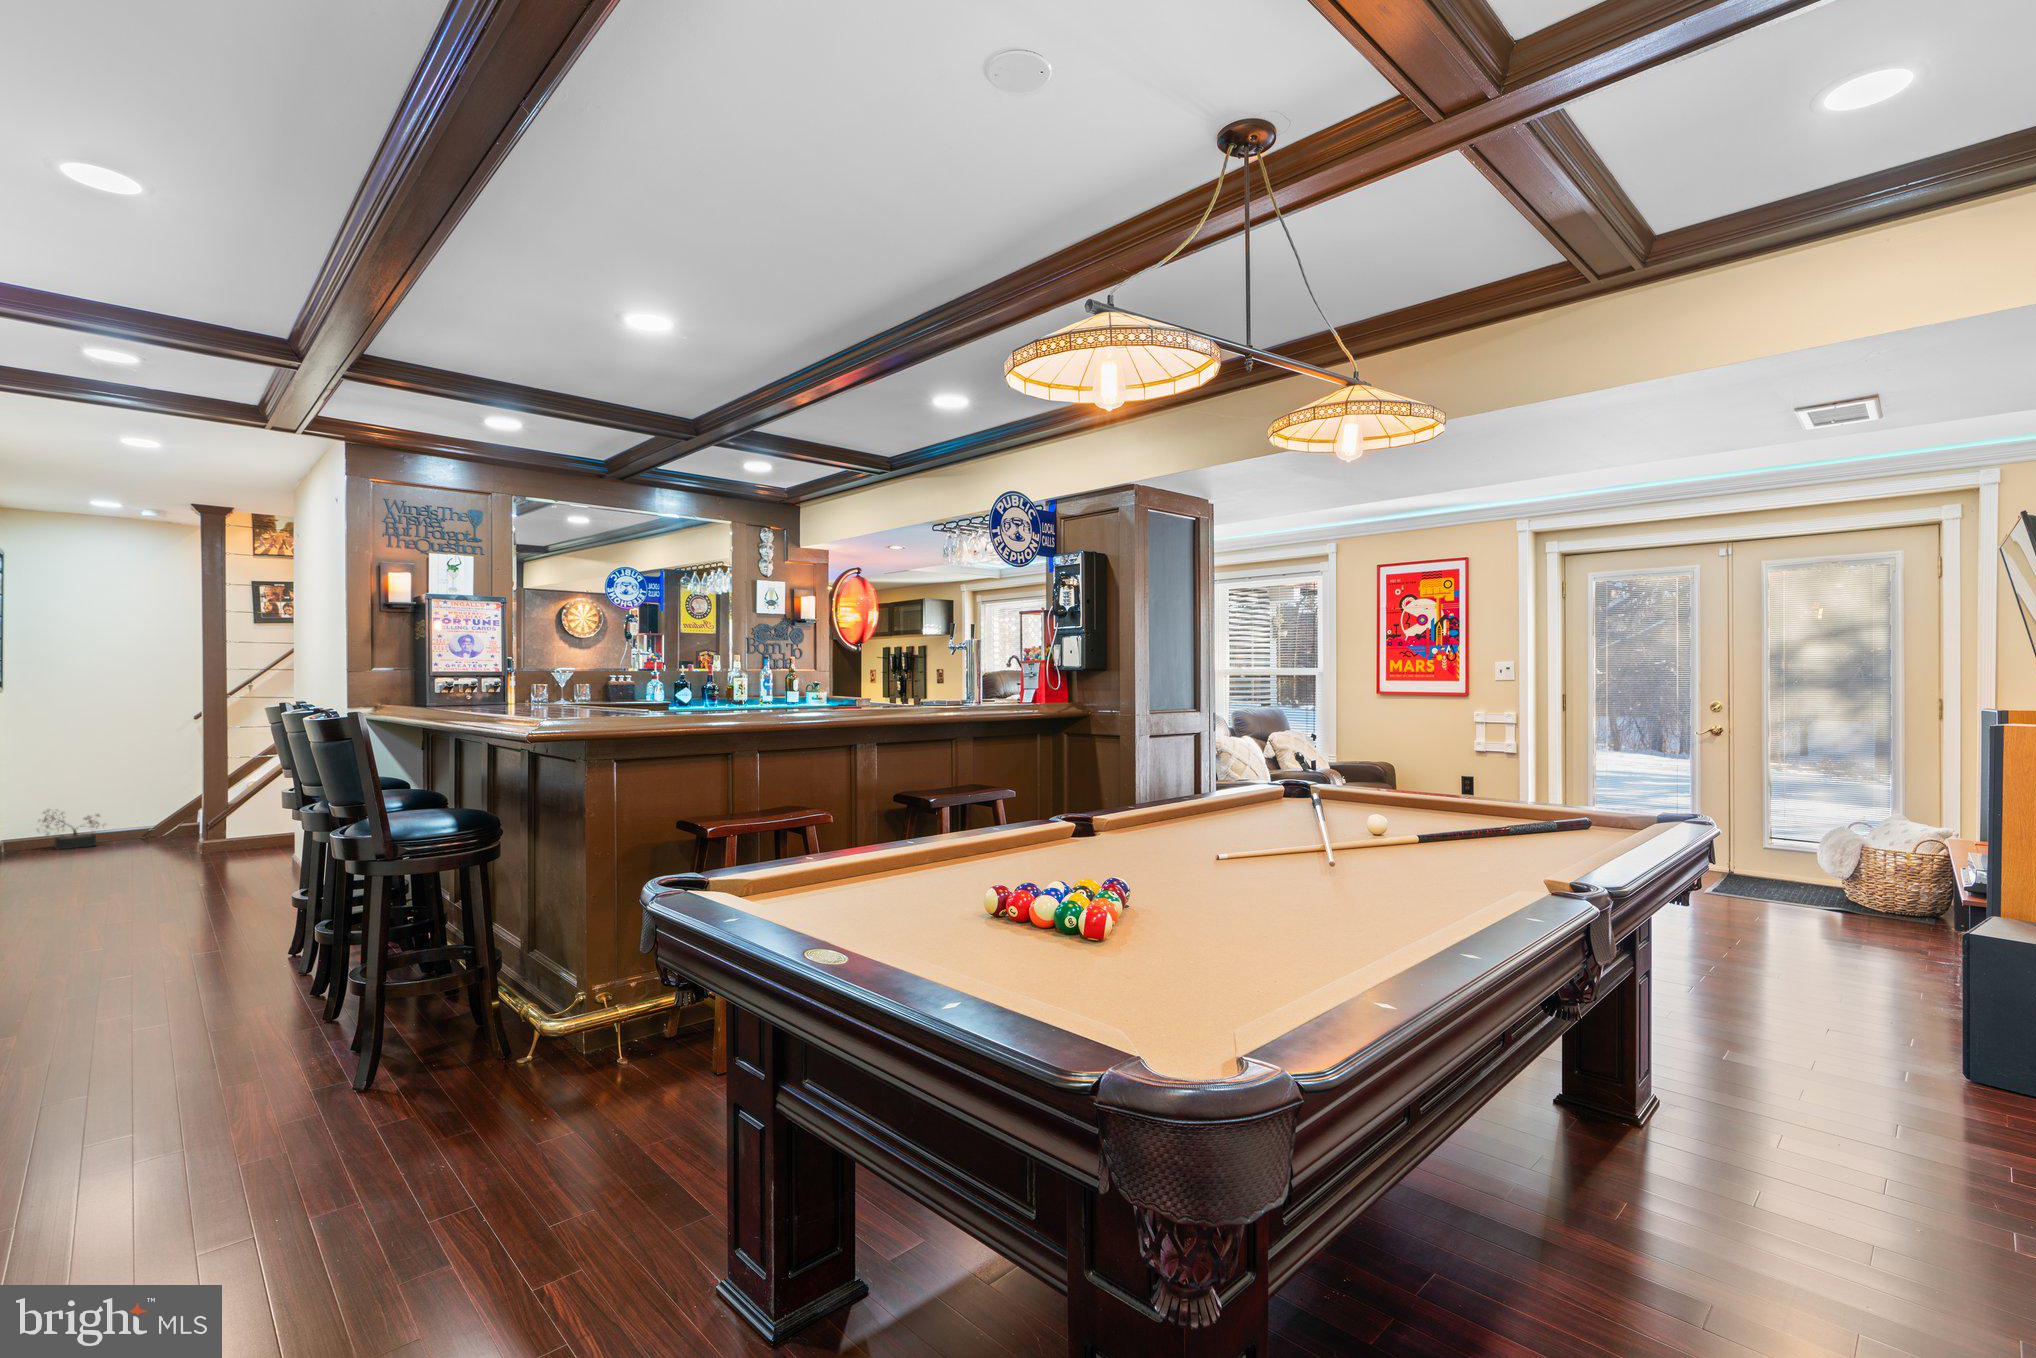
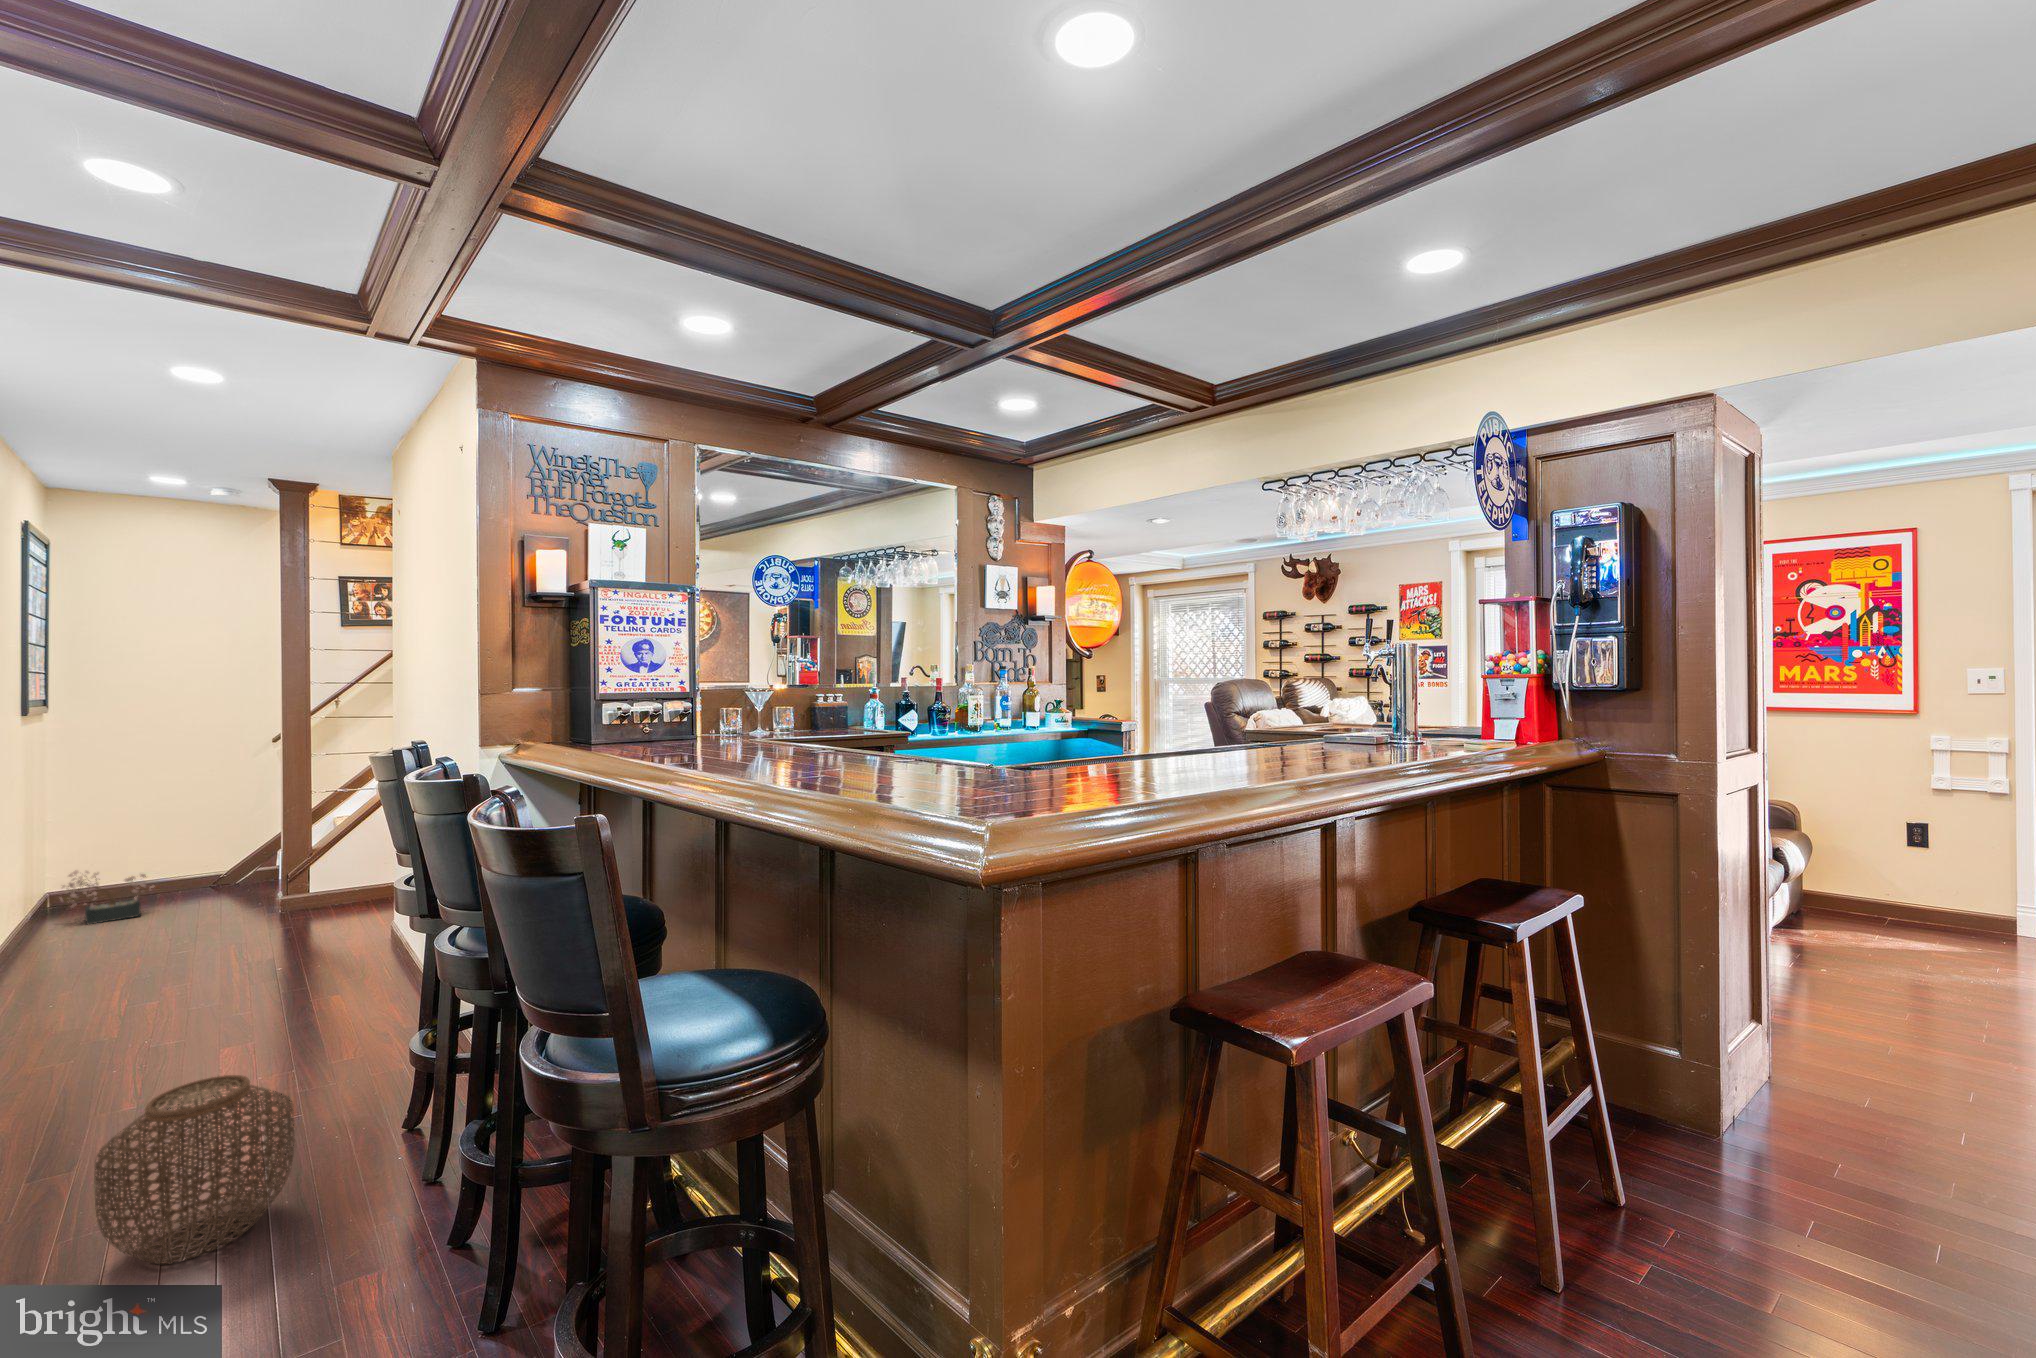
woven basket: none [122,870,224,959] -> present [95,1075,295,1264]

